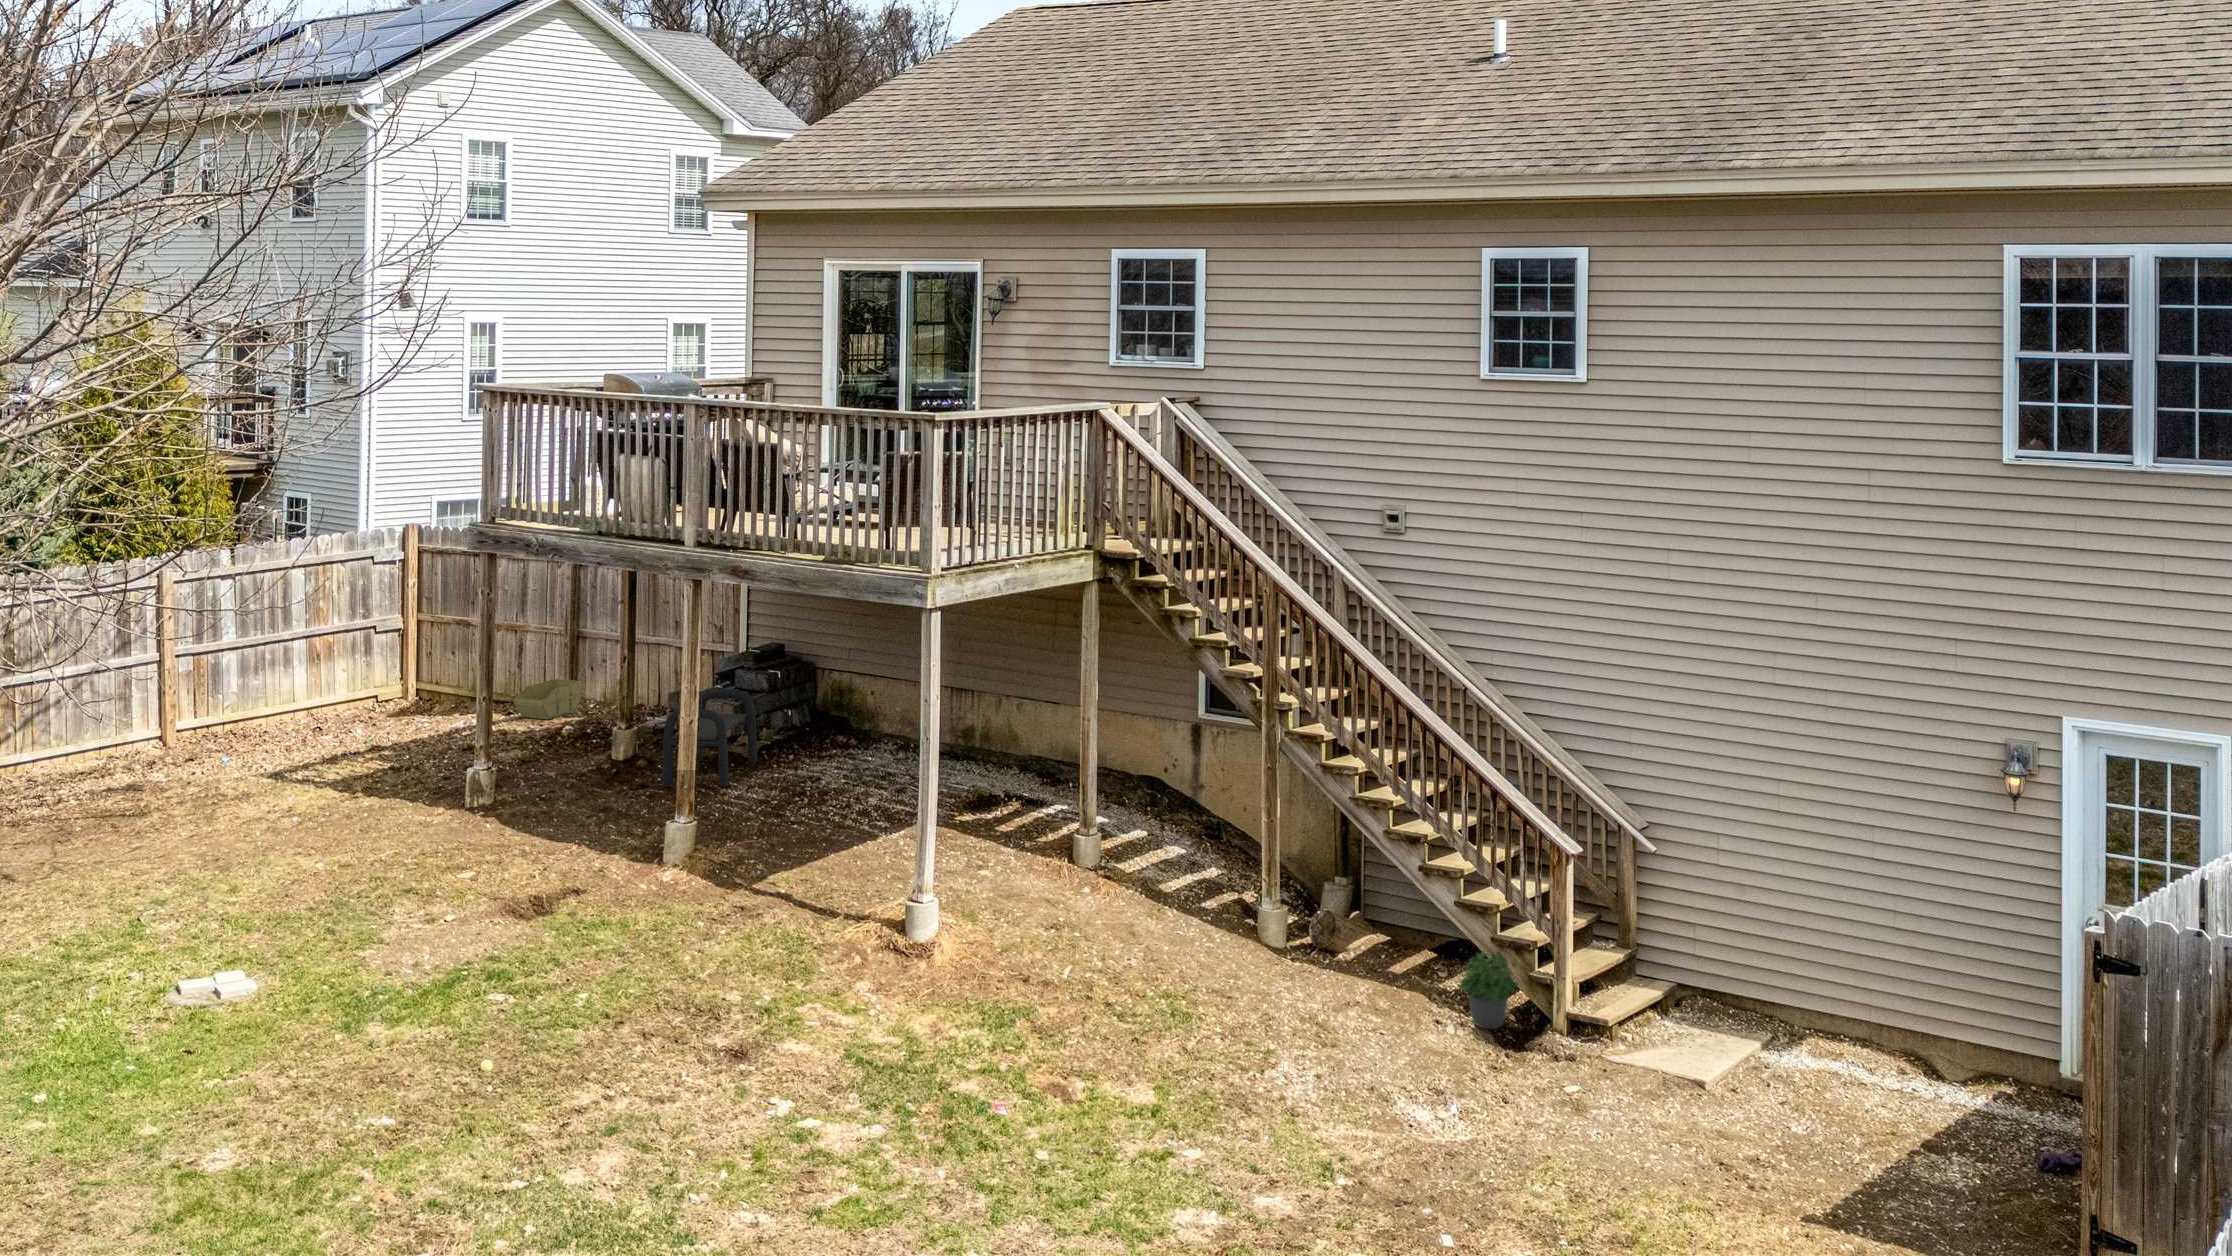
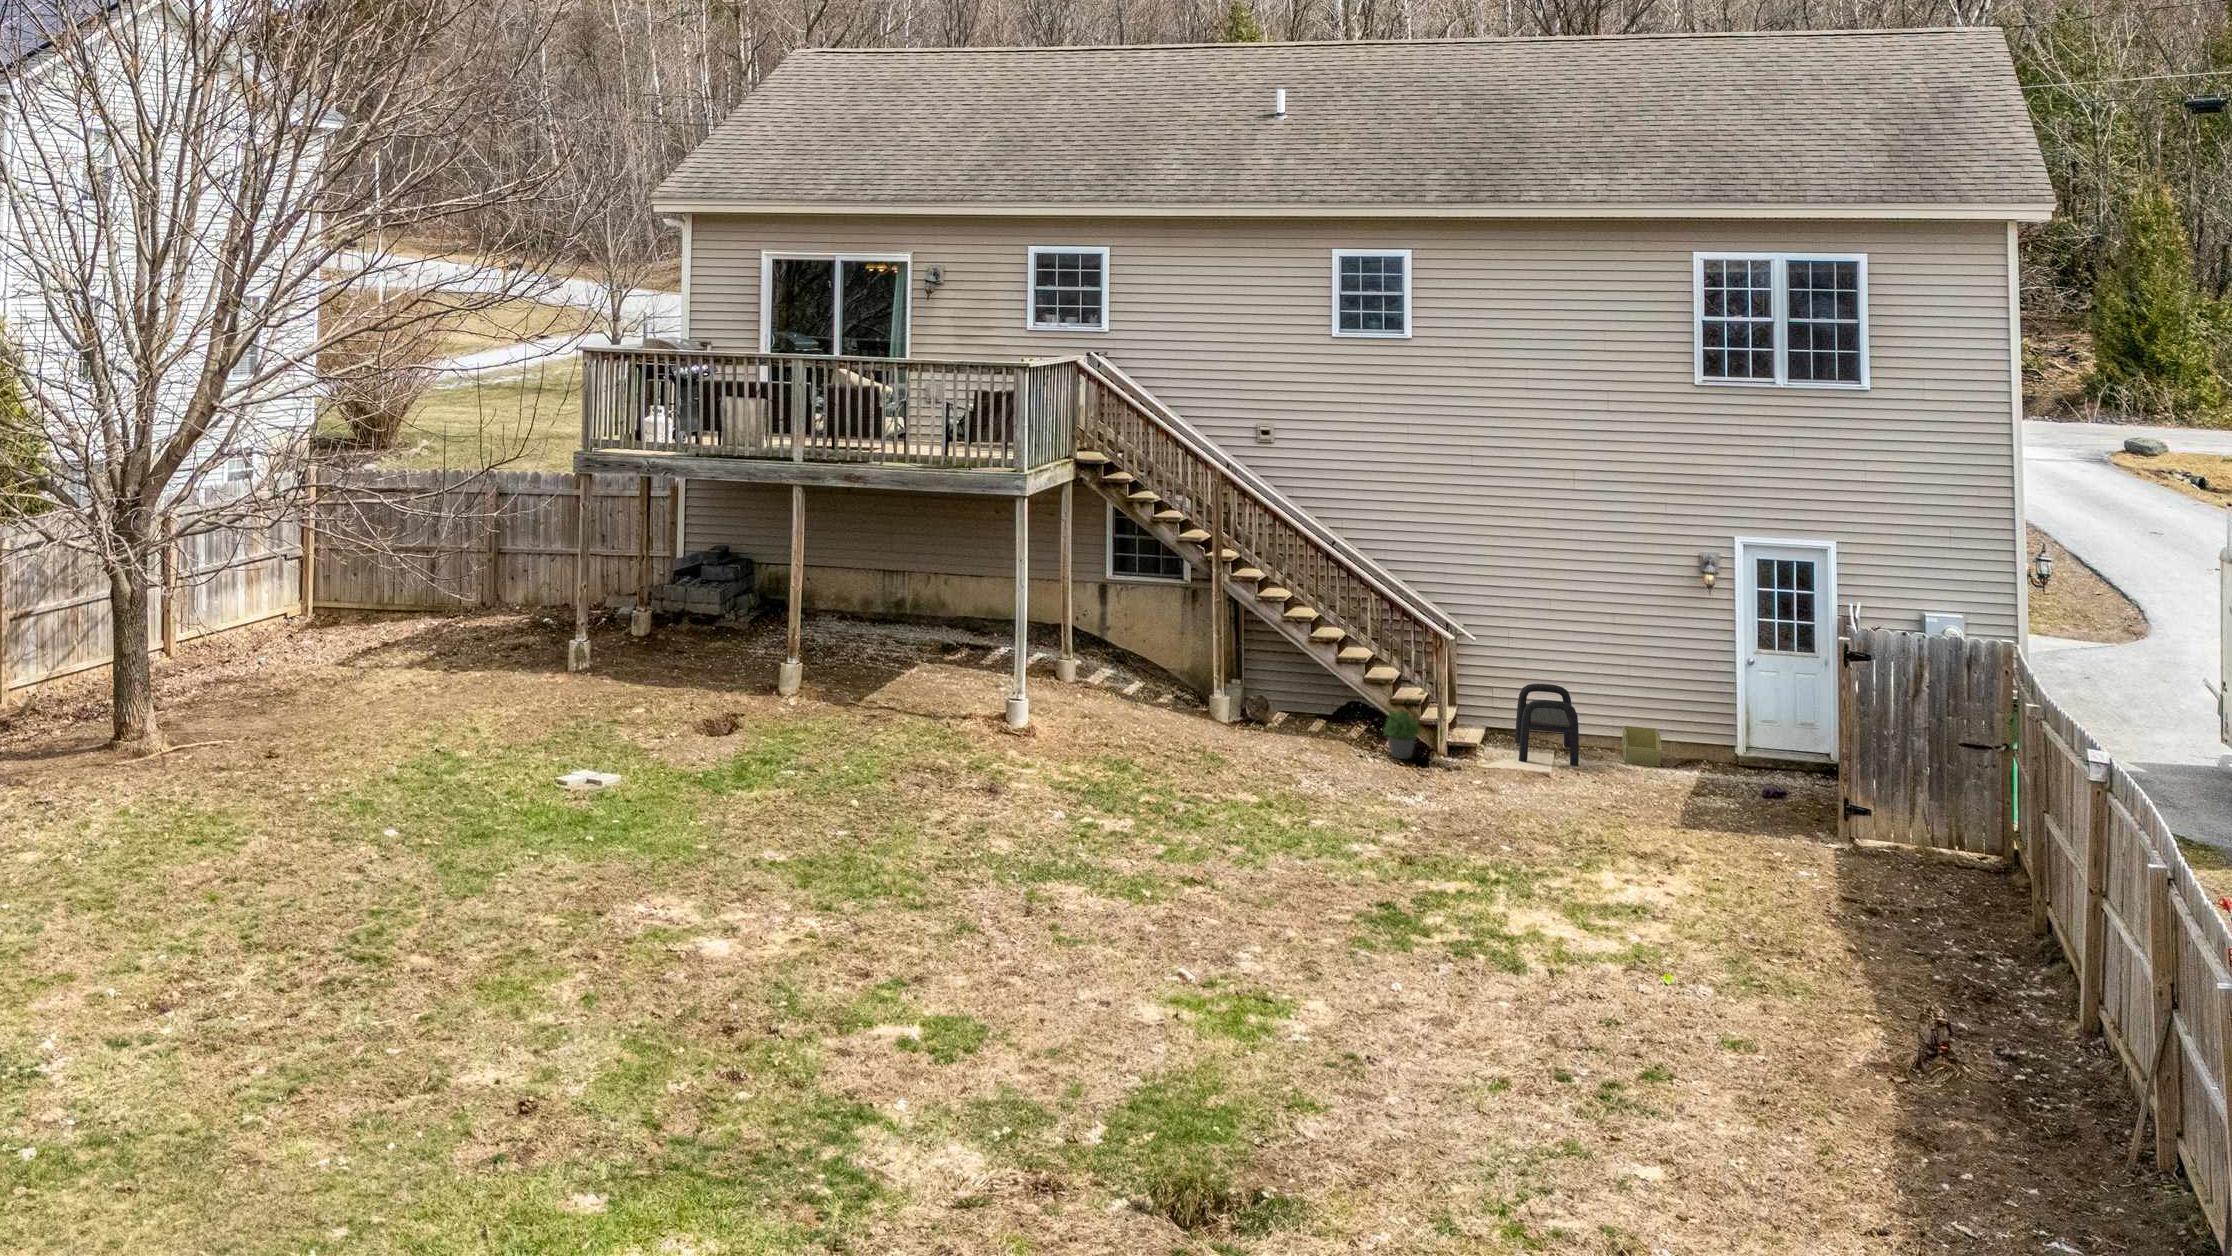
storage bin: present [514,679,583,719] -> present [1622,726,1662,766]
bench: present [662,689,757,787] -> present [1515,684,1579,766]

